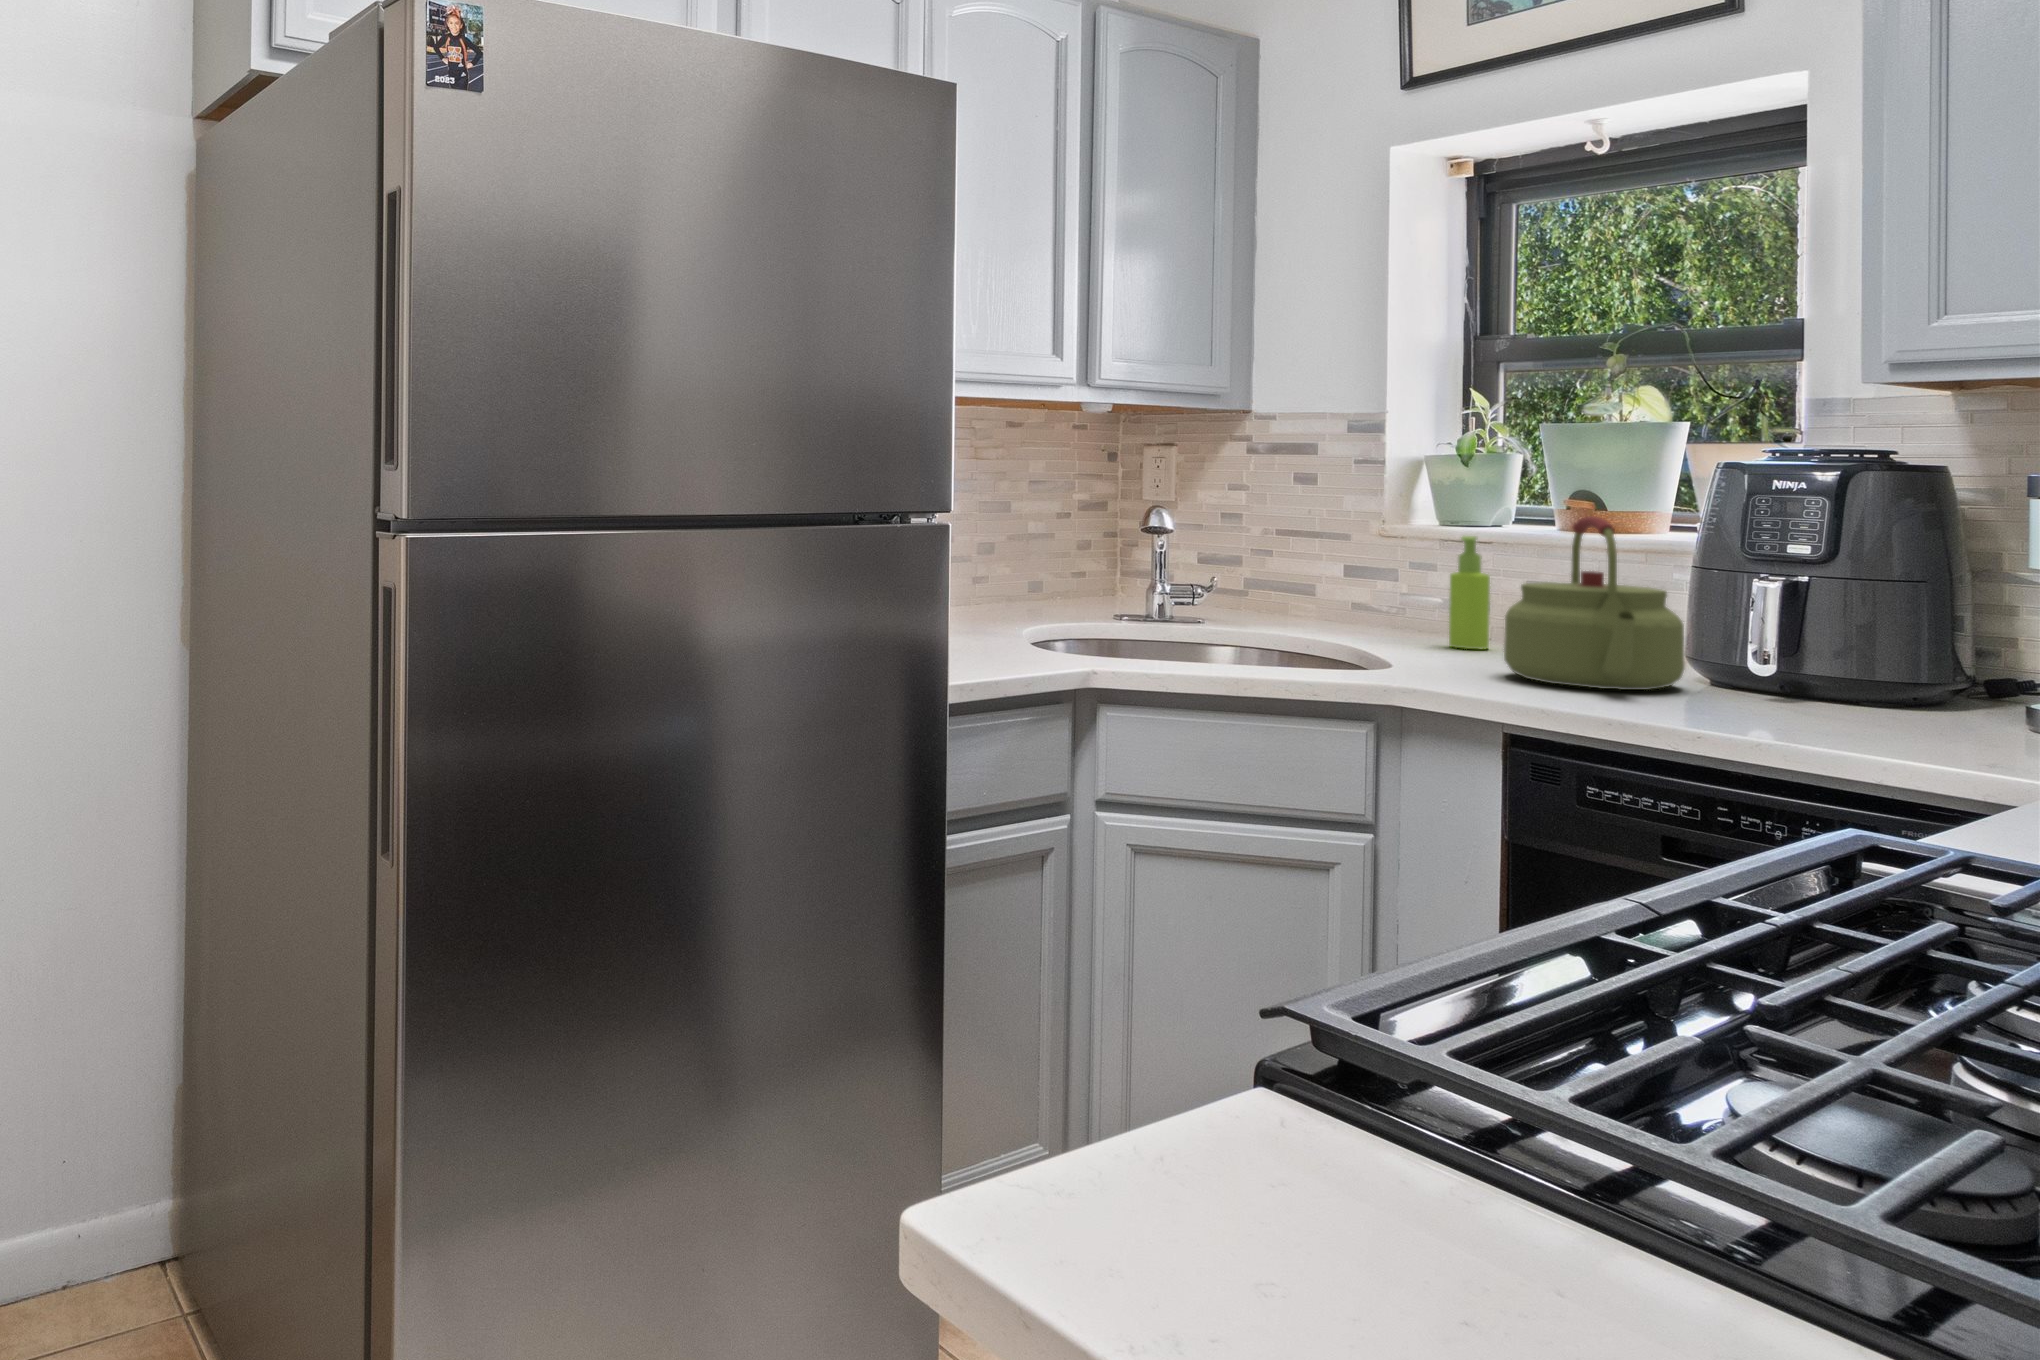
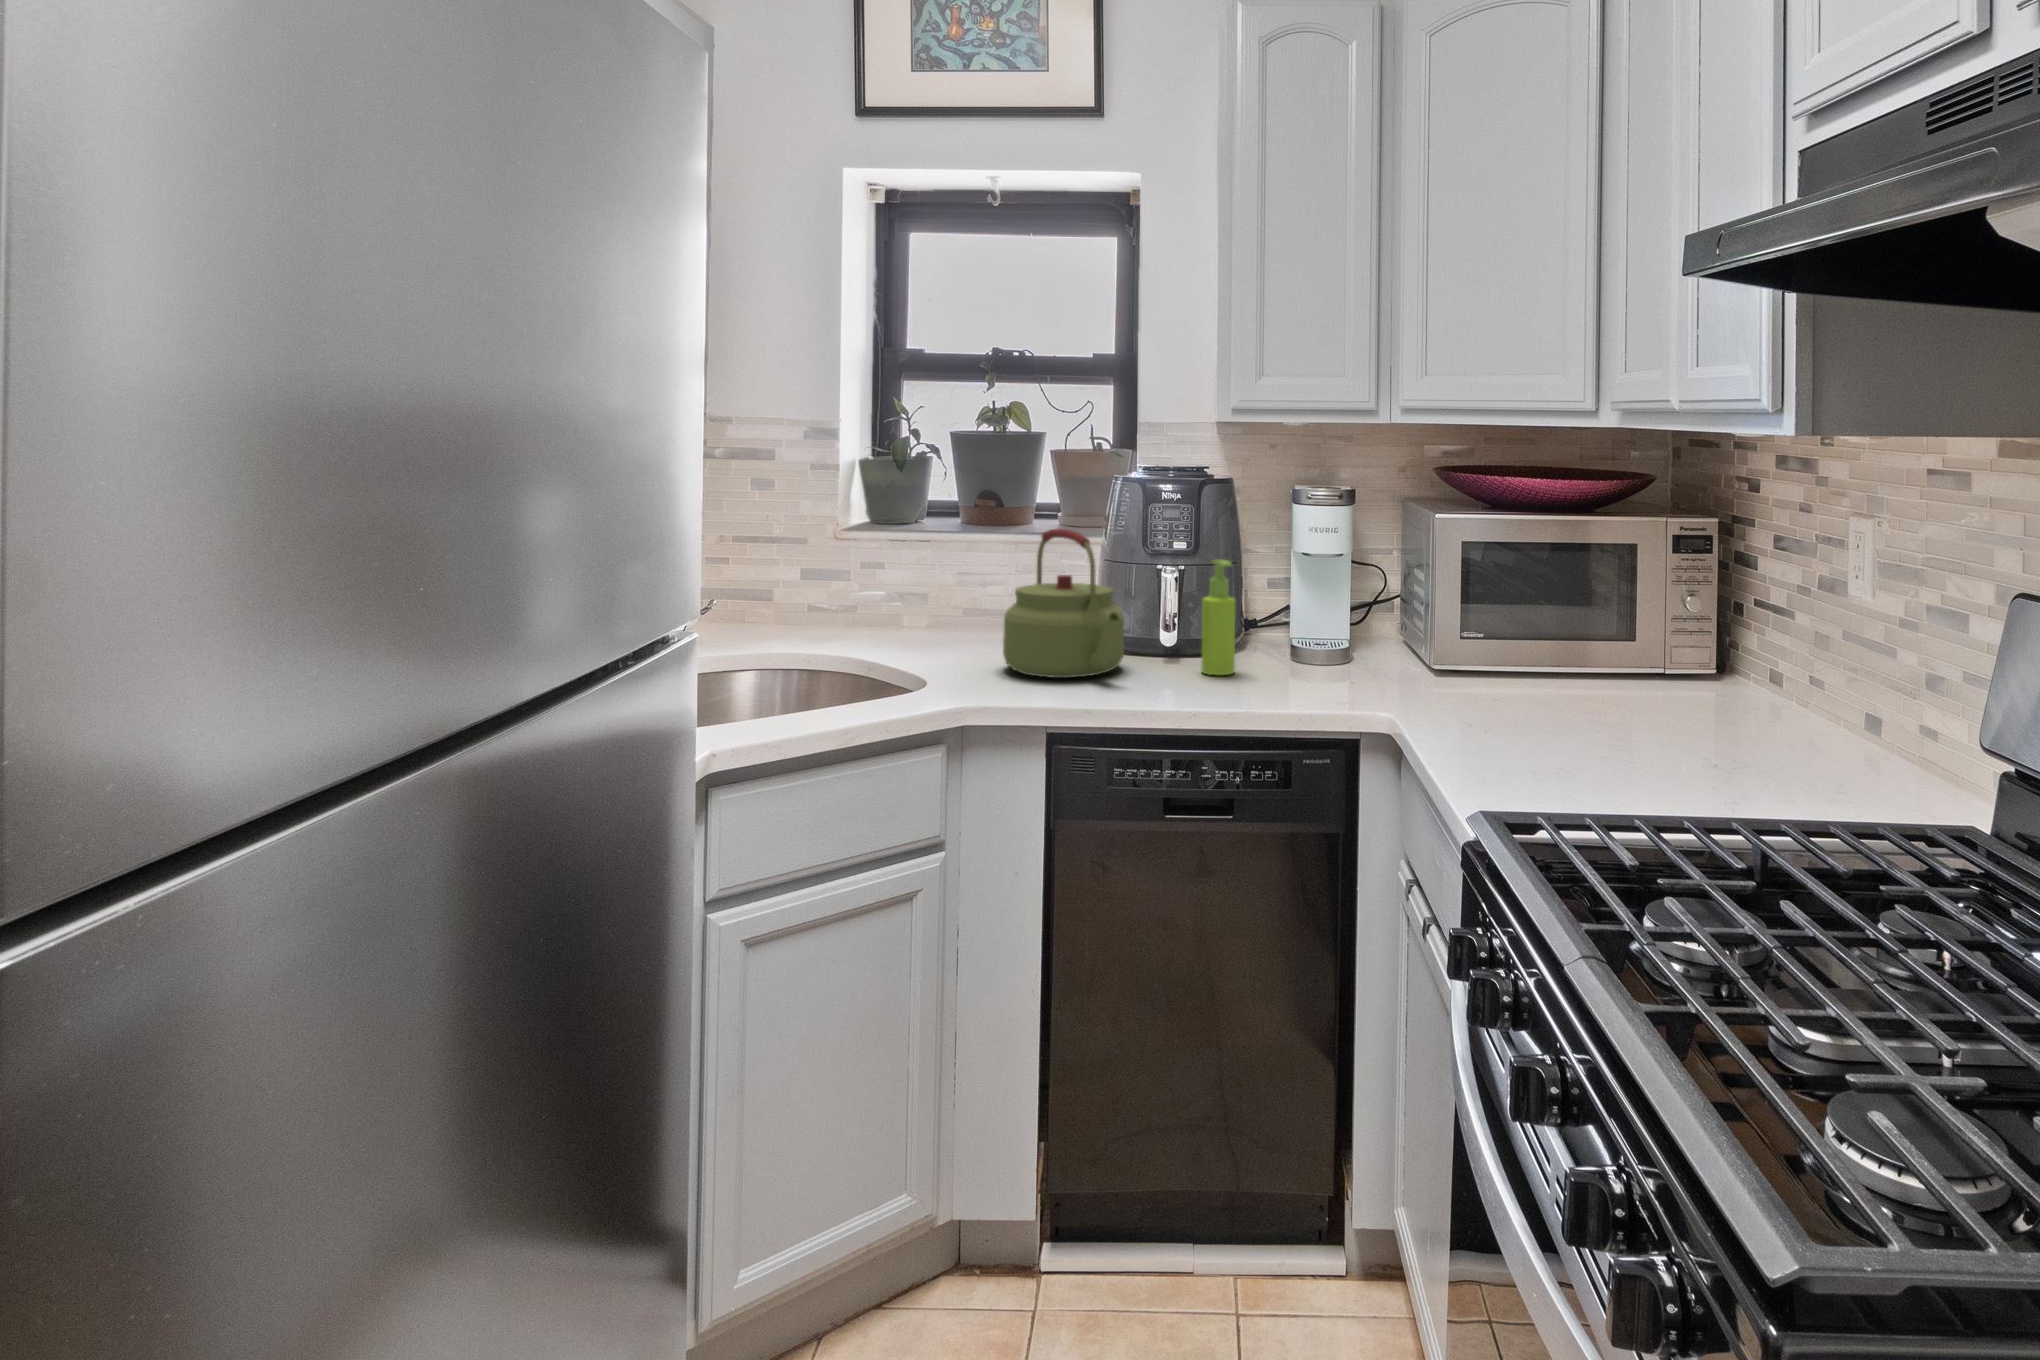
soap dispenser: present [1449,536,1490,649] -> present [1201,560,1235,675]

